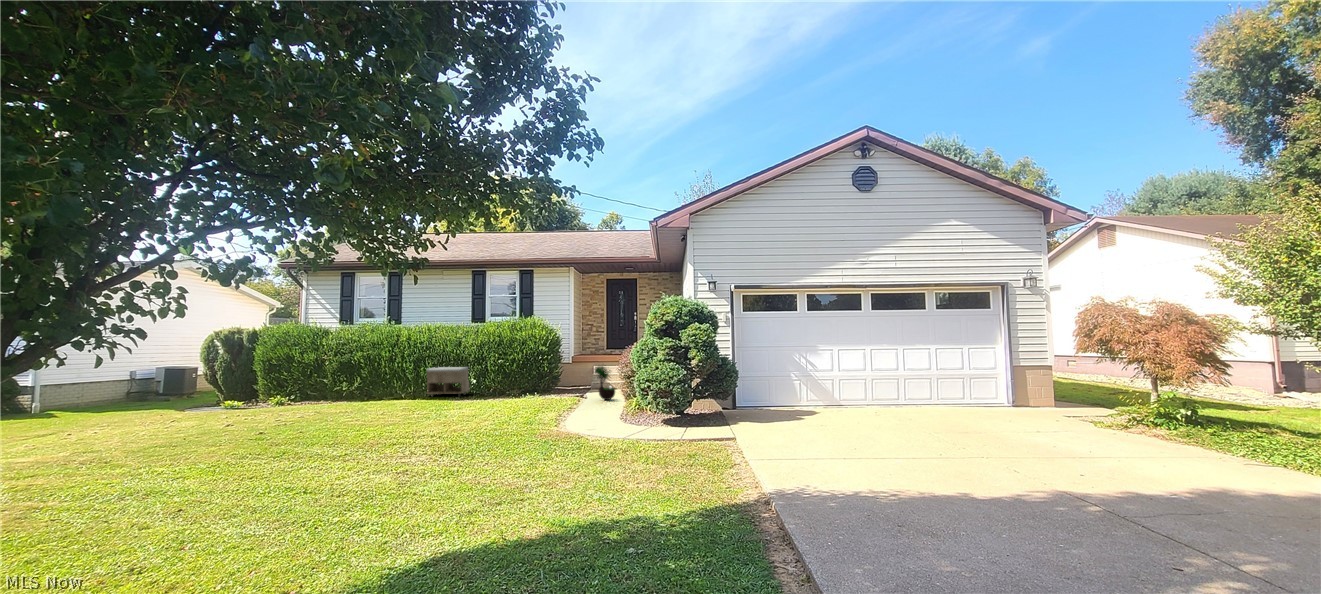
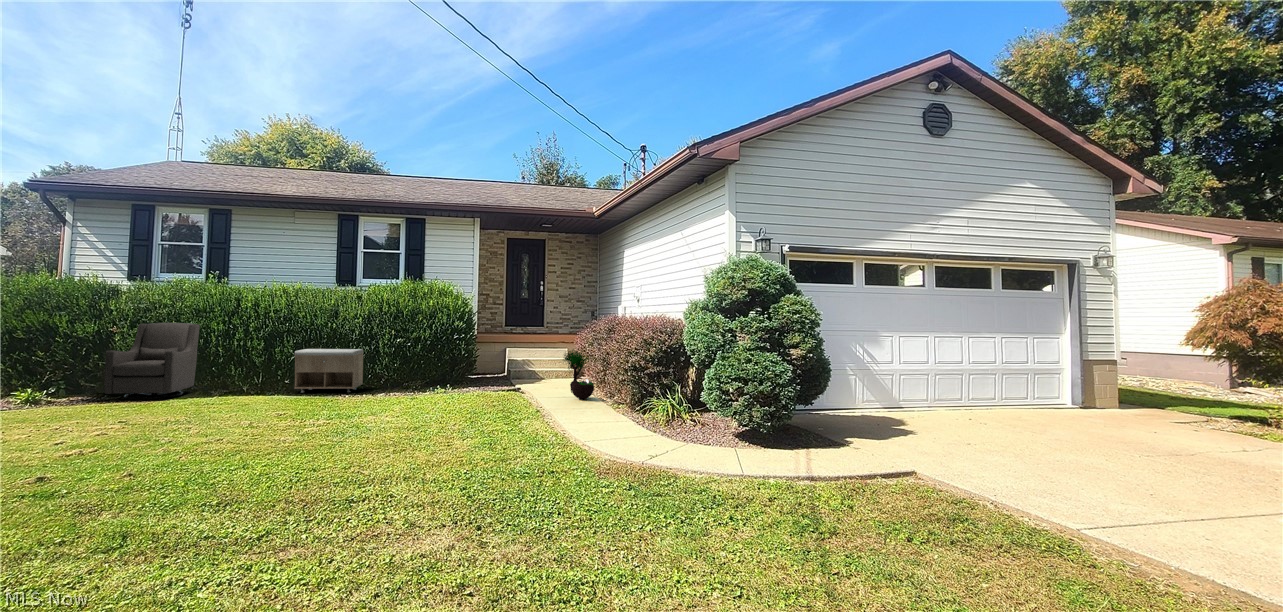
chair: none [324,352,374,400] -> present [104,323,200,399]

